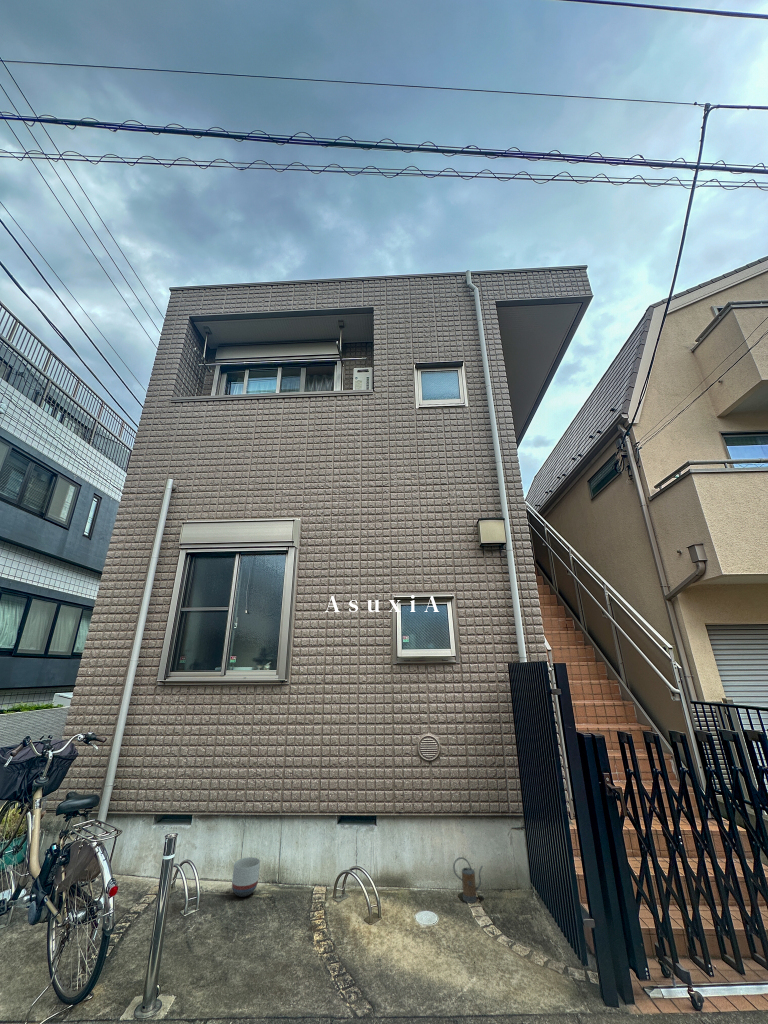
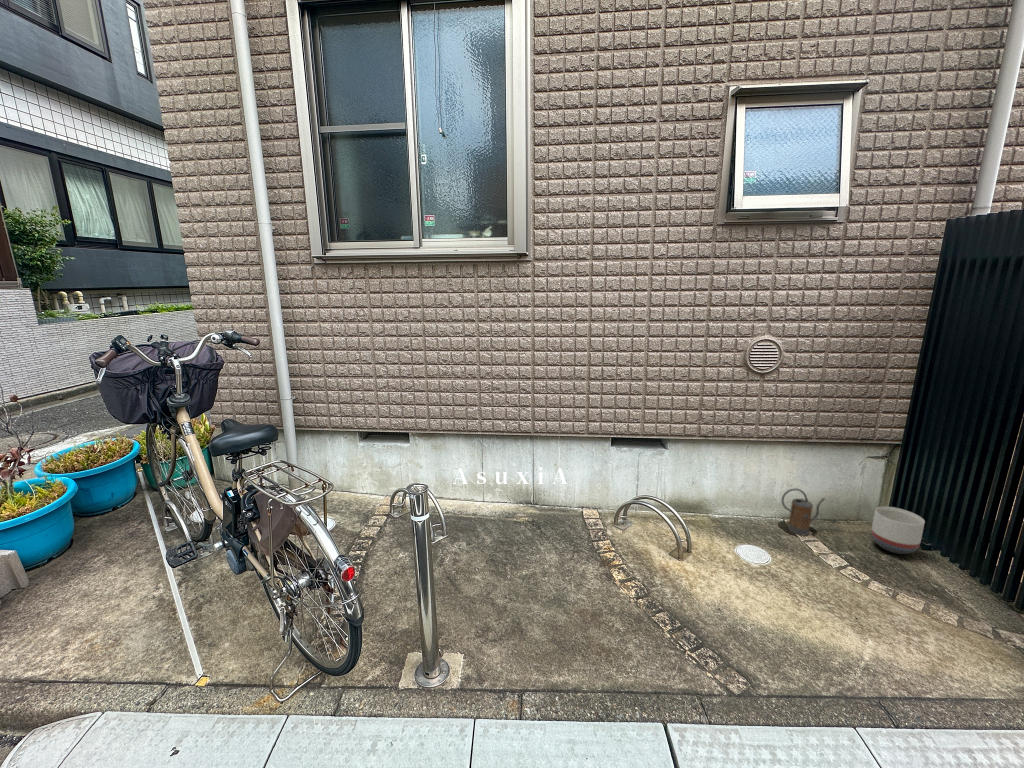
planter: present [232,857,260,897] -> present [871,506,925,554]

